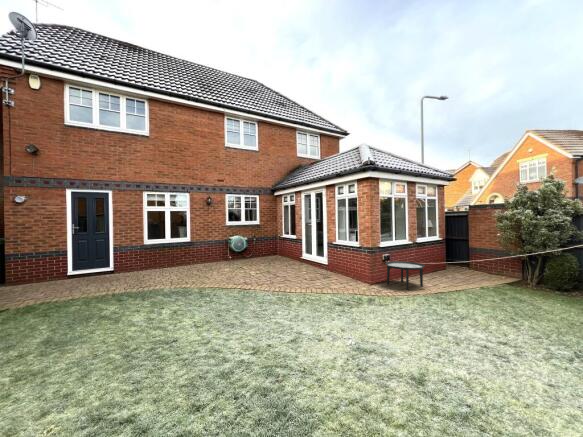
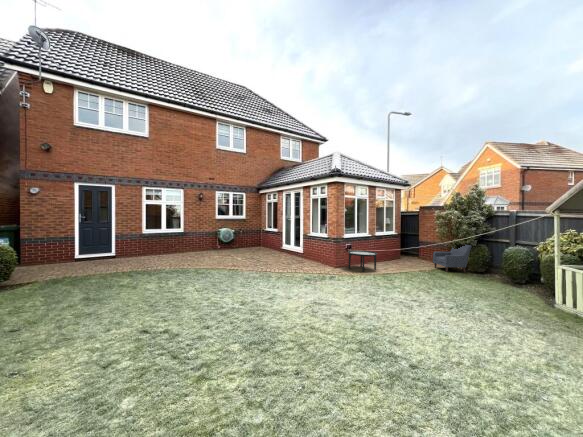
chair: none [493,250,549,289] -> present [433,245,472,272]

